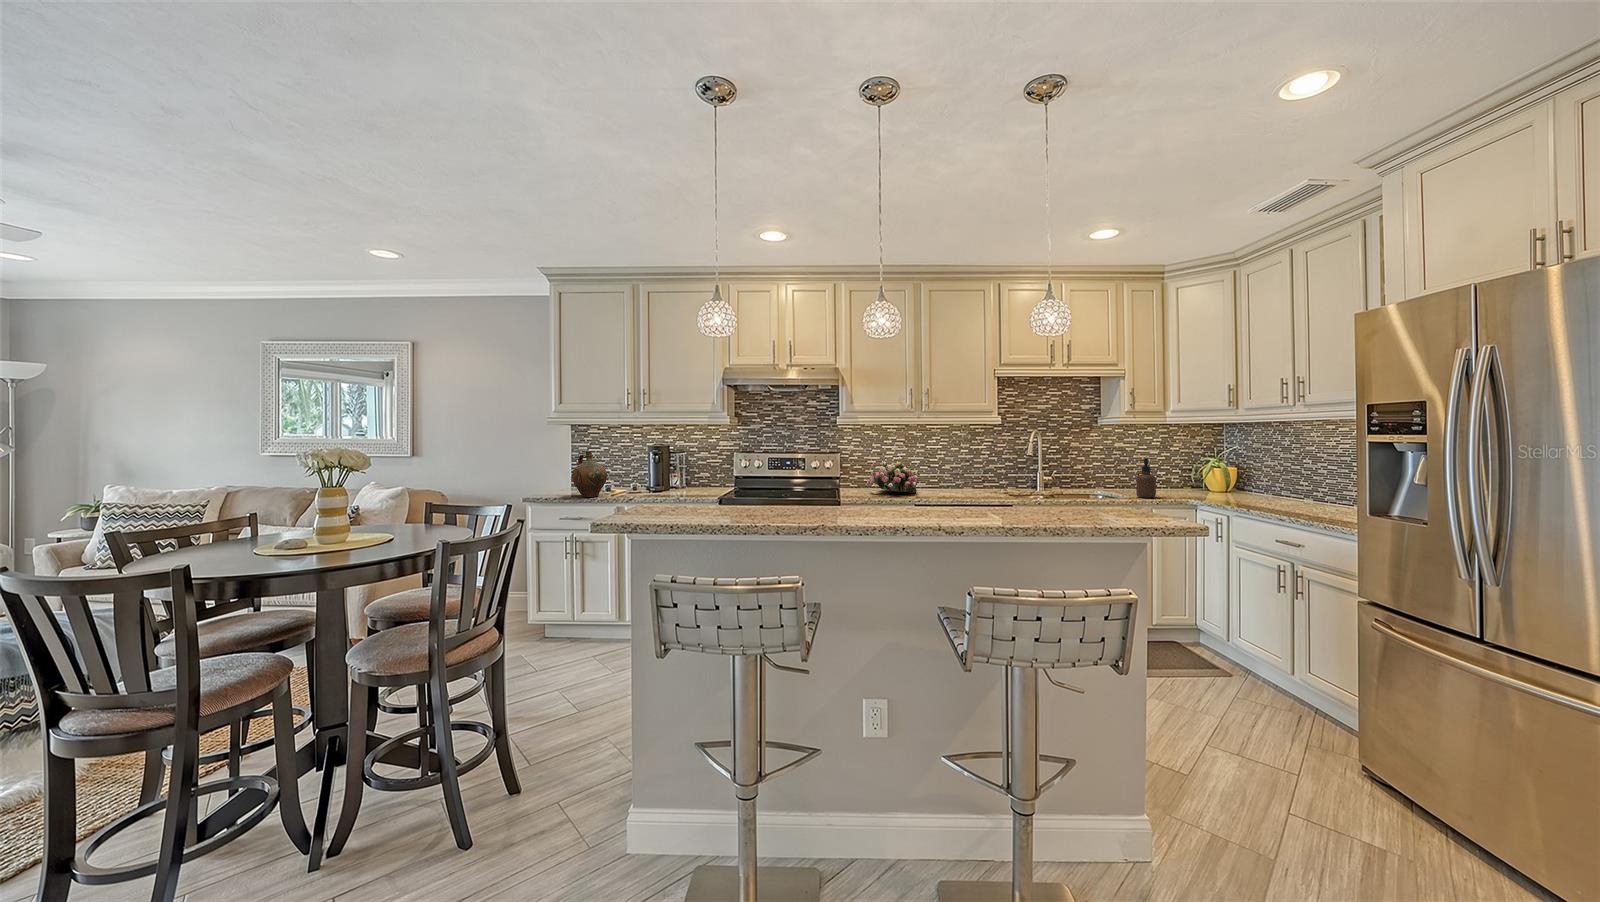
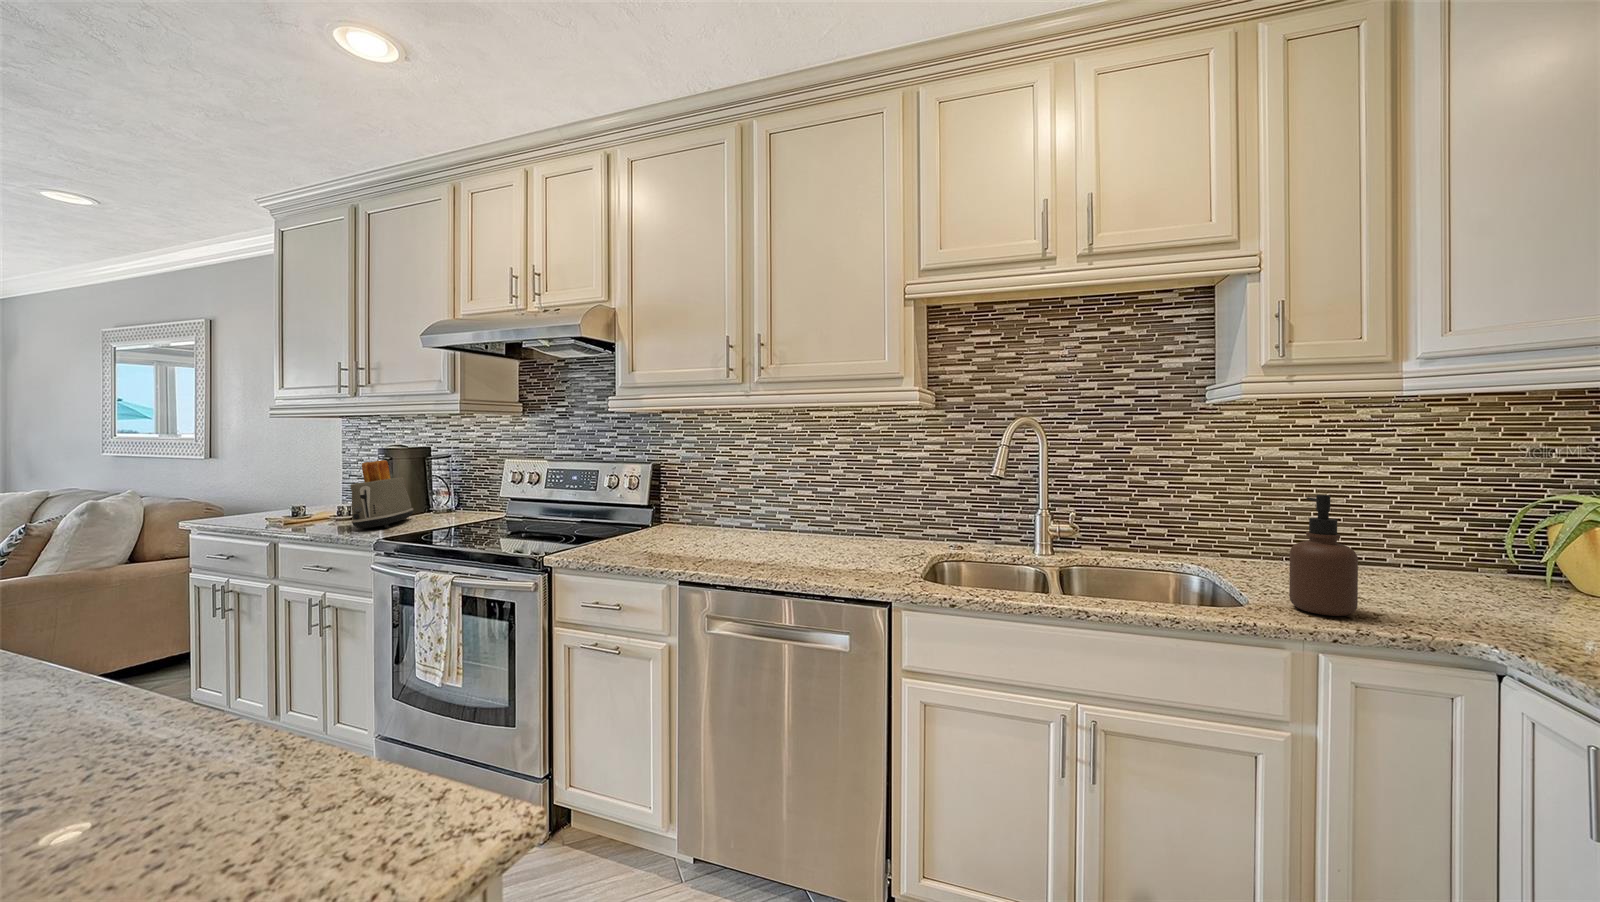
ceramic jug: present [572,451,607,497] -> none [228,455,295,526]
toaster: none [657,454,688,495] -> present [350,460,413,529]
flower arrangement: present [869,462,918,493] -> none [657,481,760,548]

